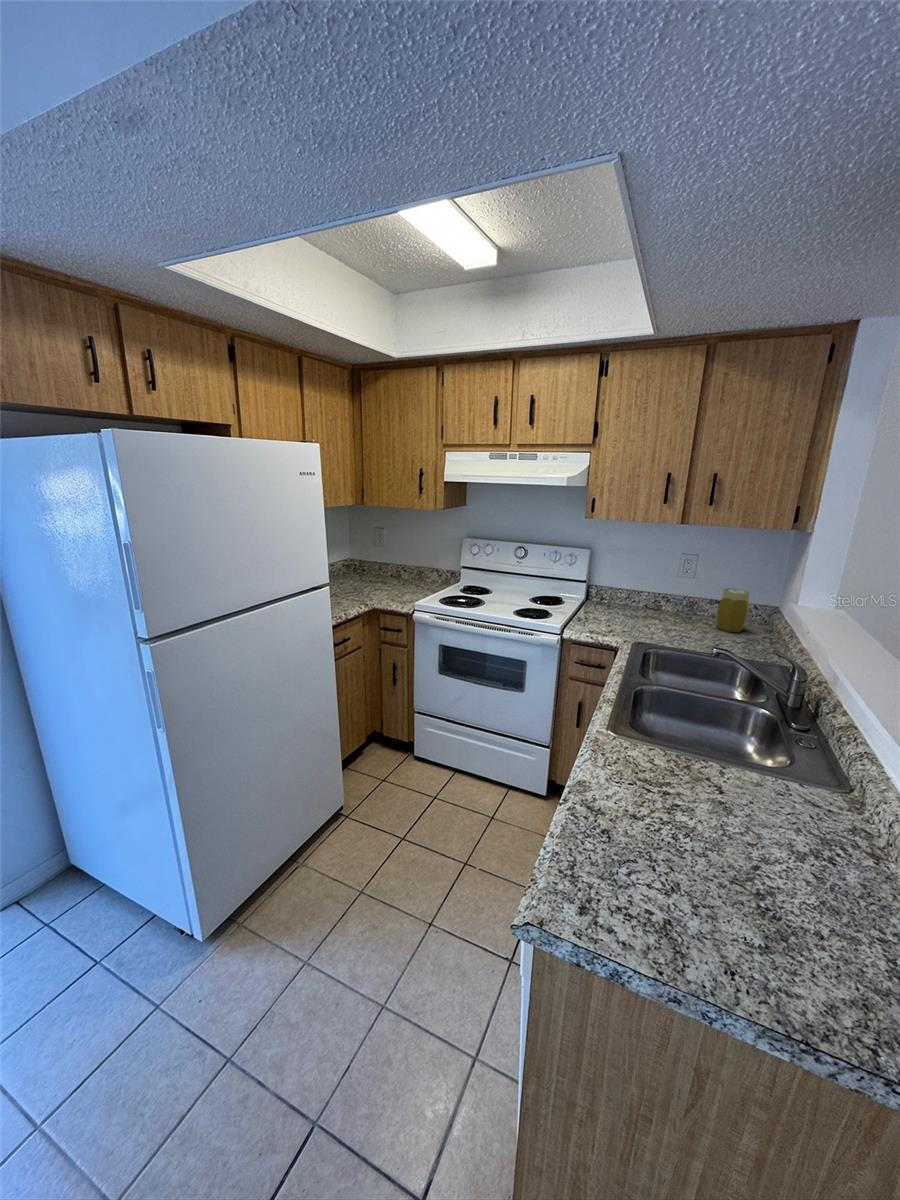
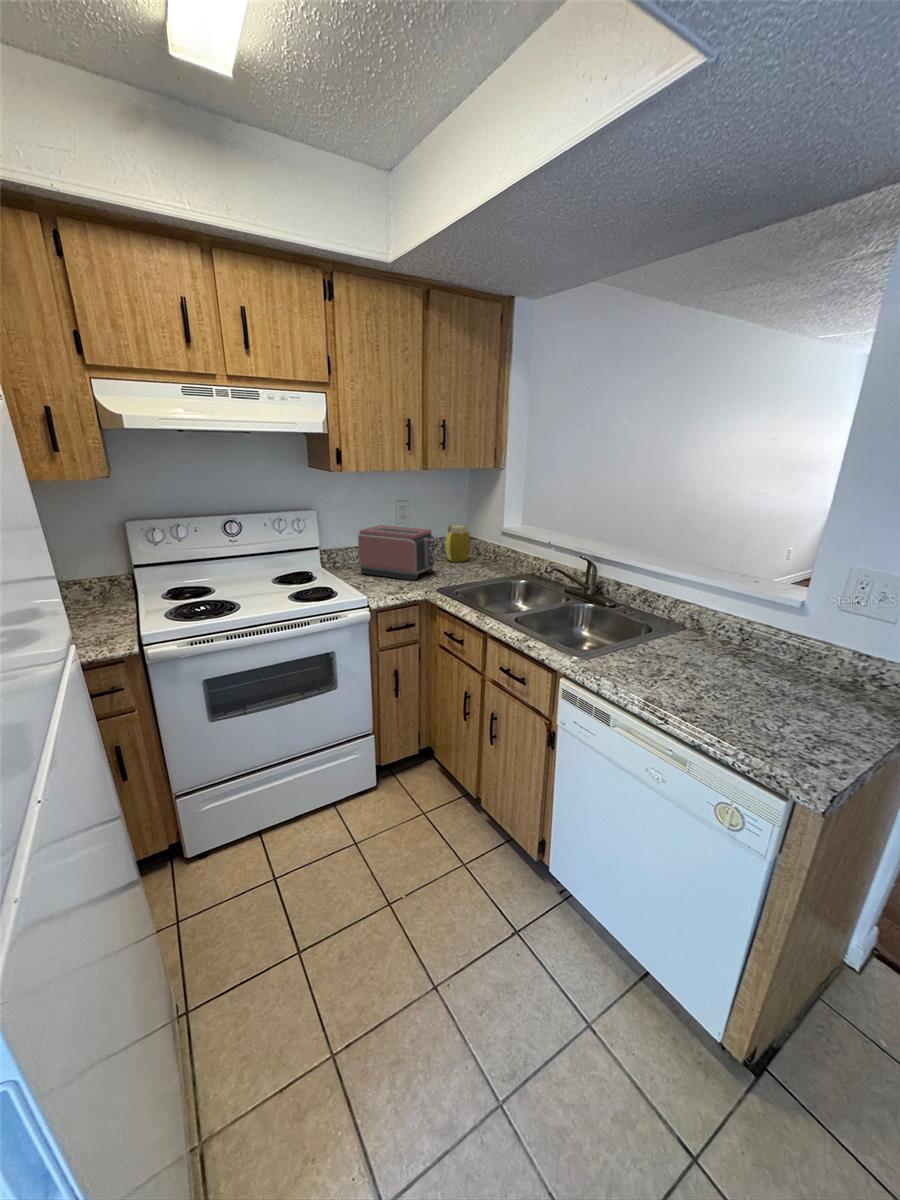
toaster: none [608,572,680,630] -> present [358,525,436,580]

